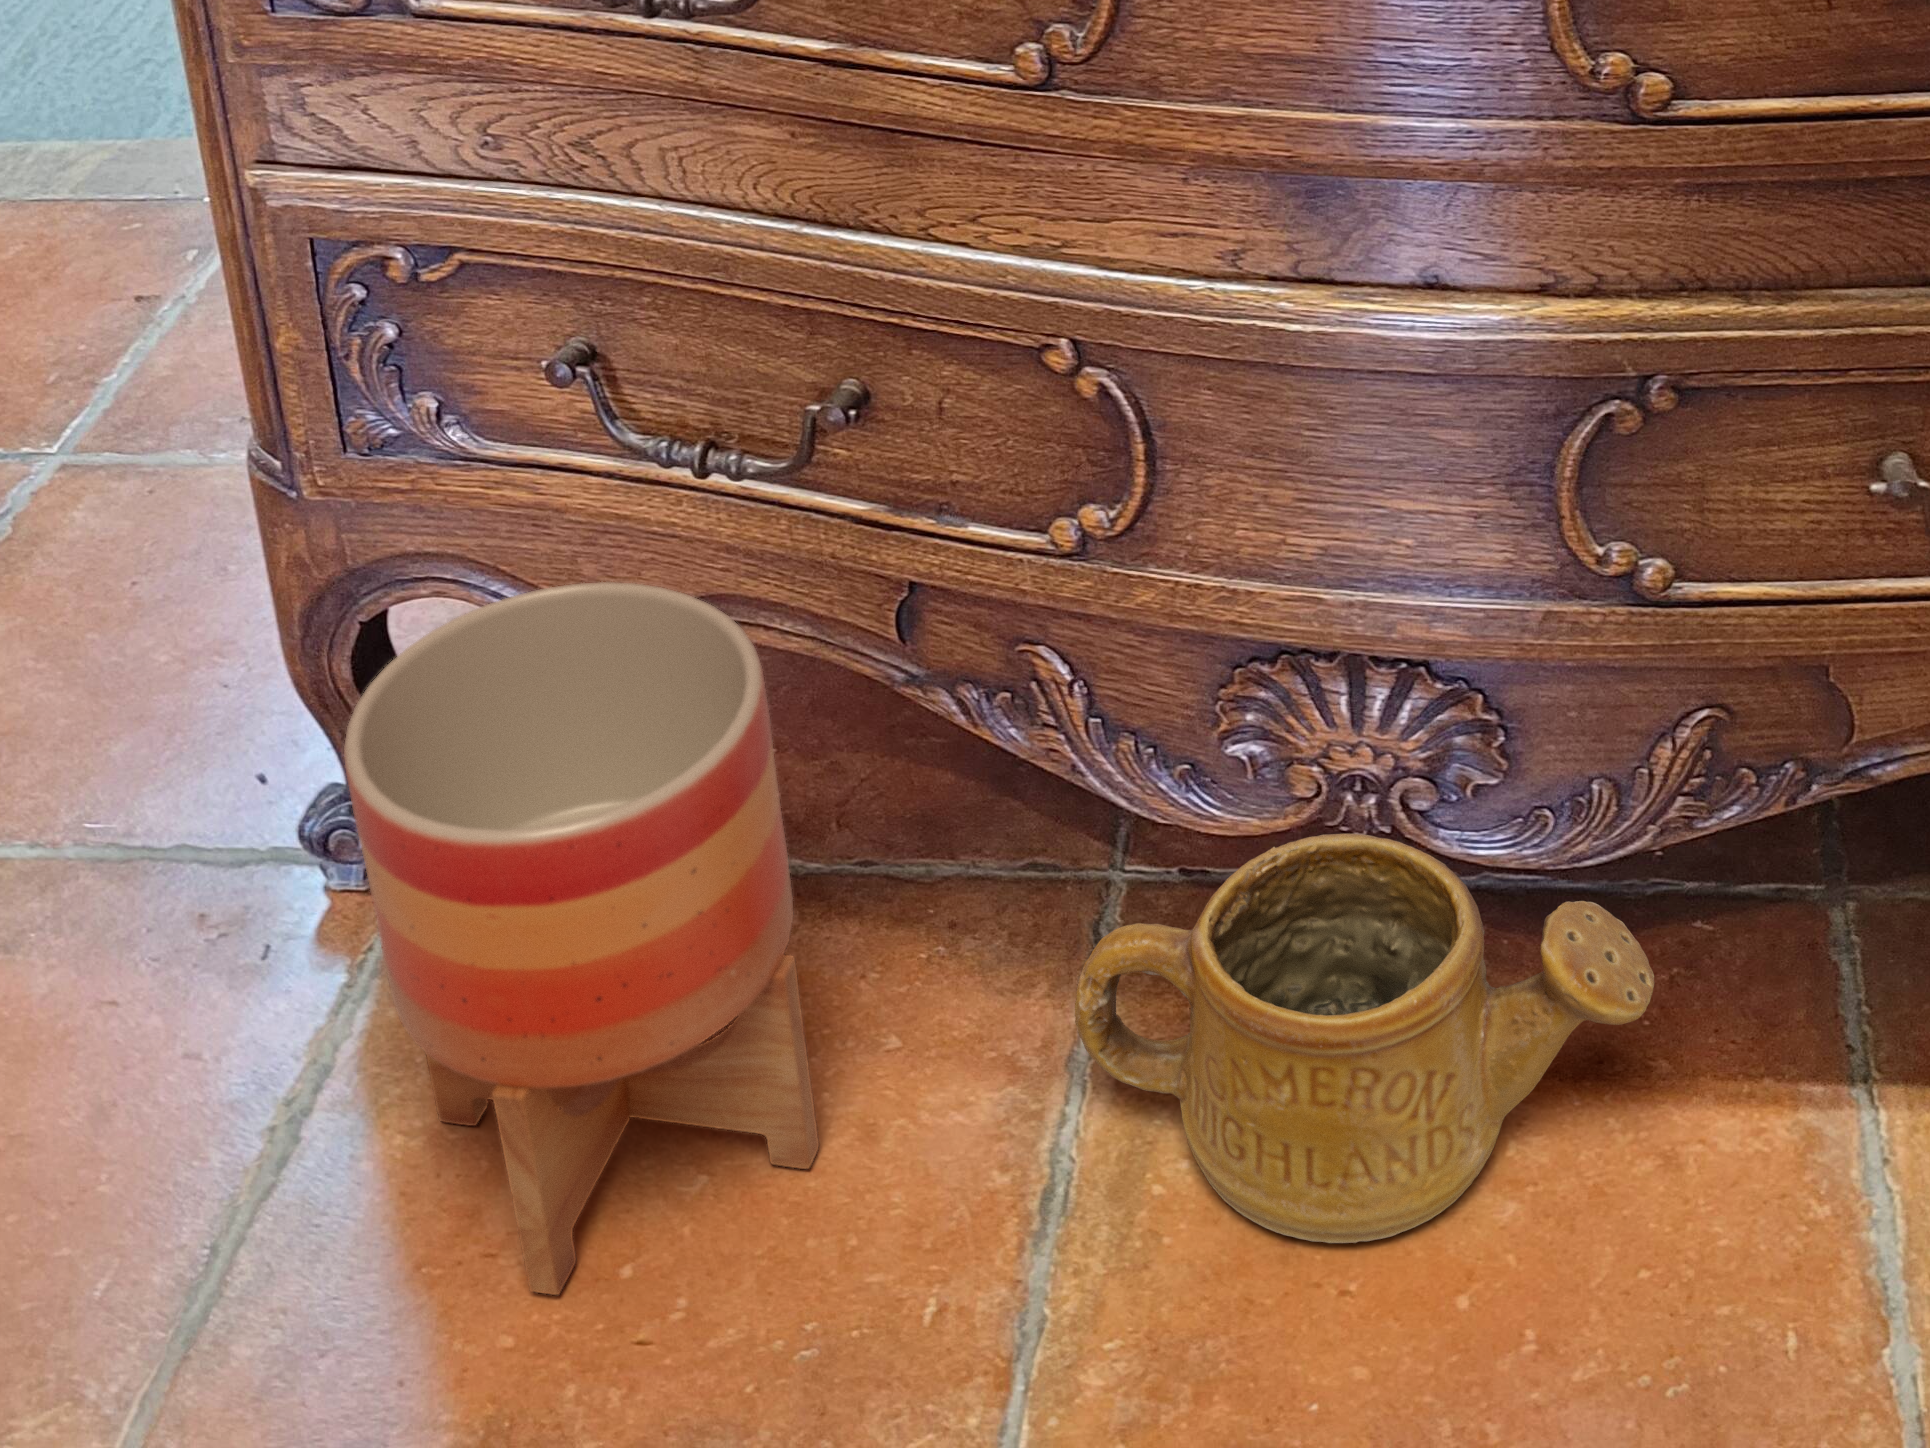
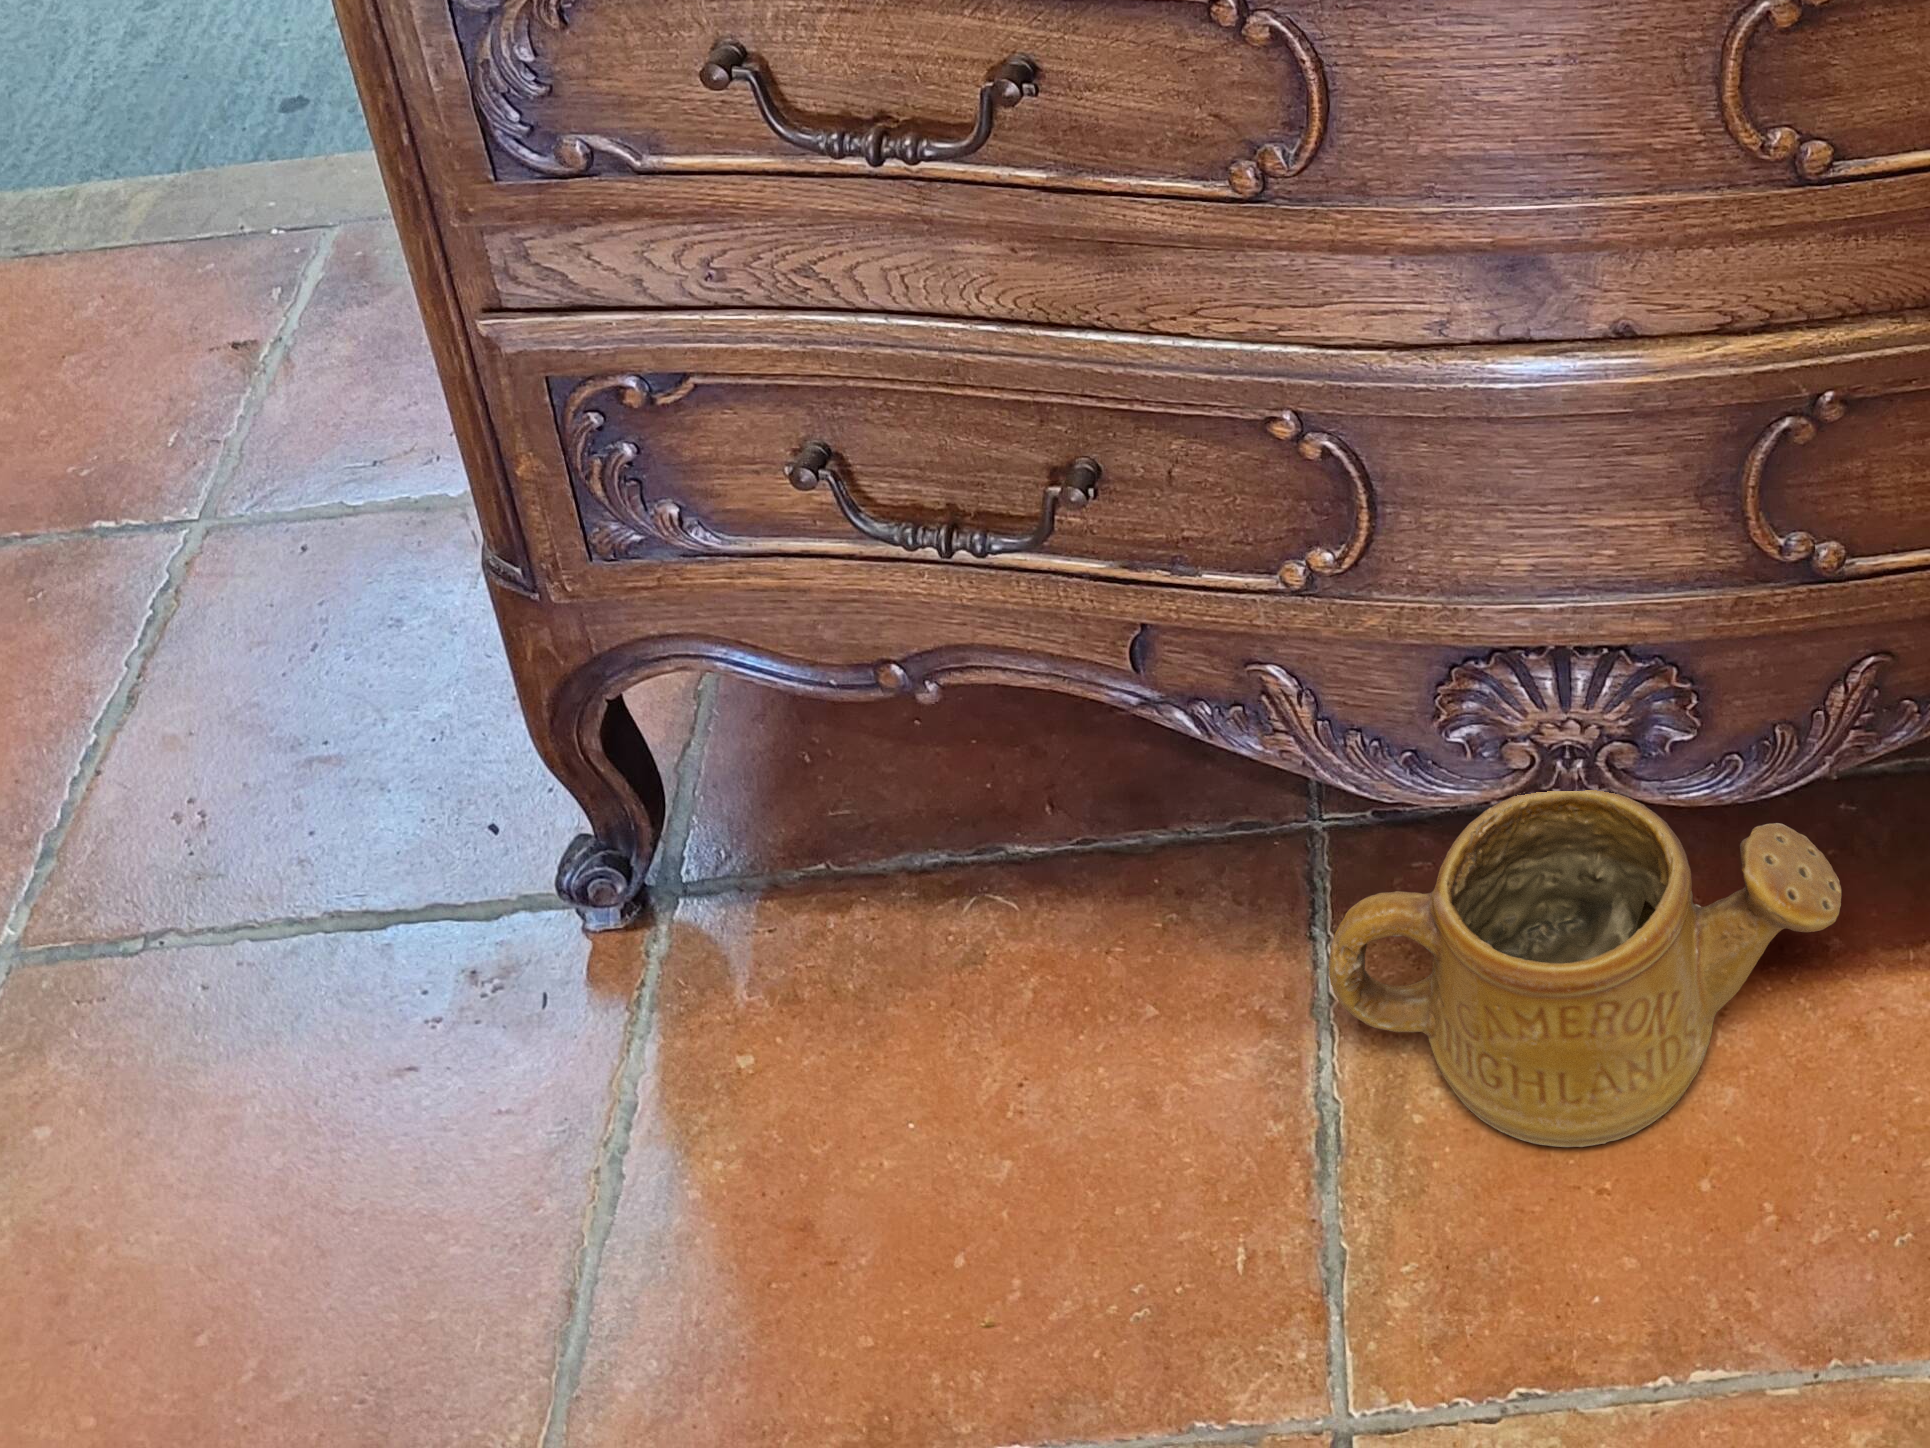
planter: present [344,582,819,1295] -> none [659,652,1109,1291]

